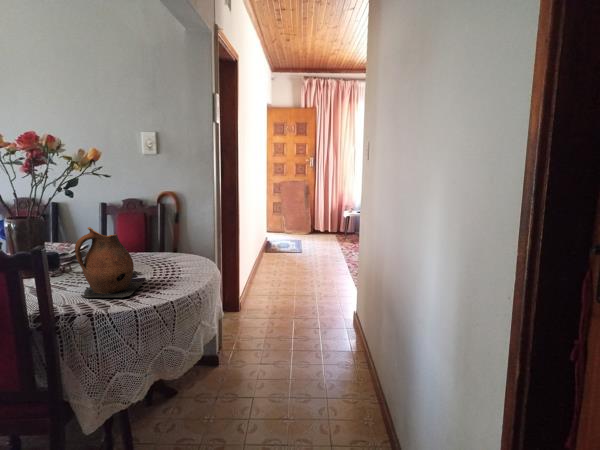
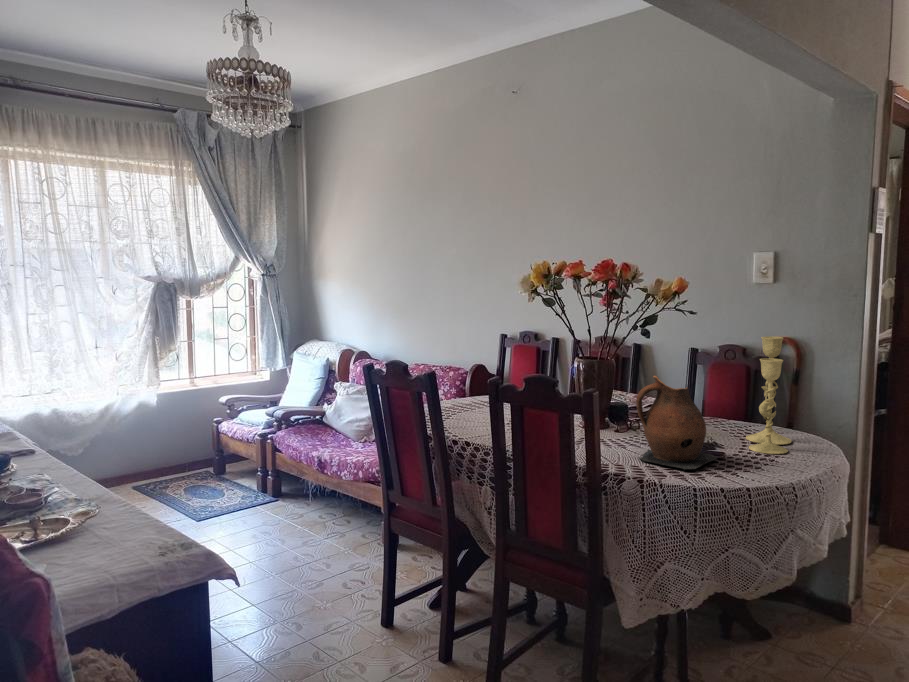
candlestick: none [154,191,185,274] -> present [746,336,792,454]

